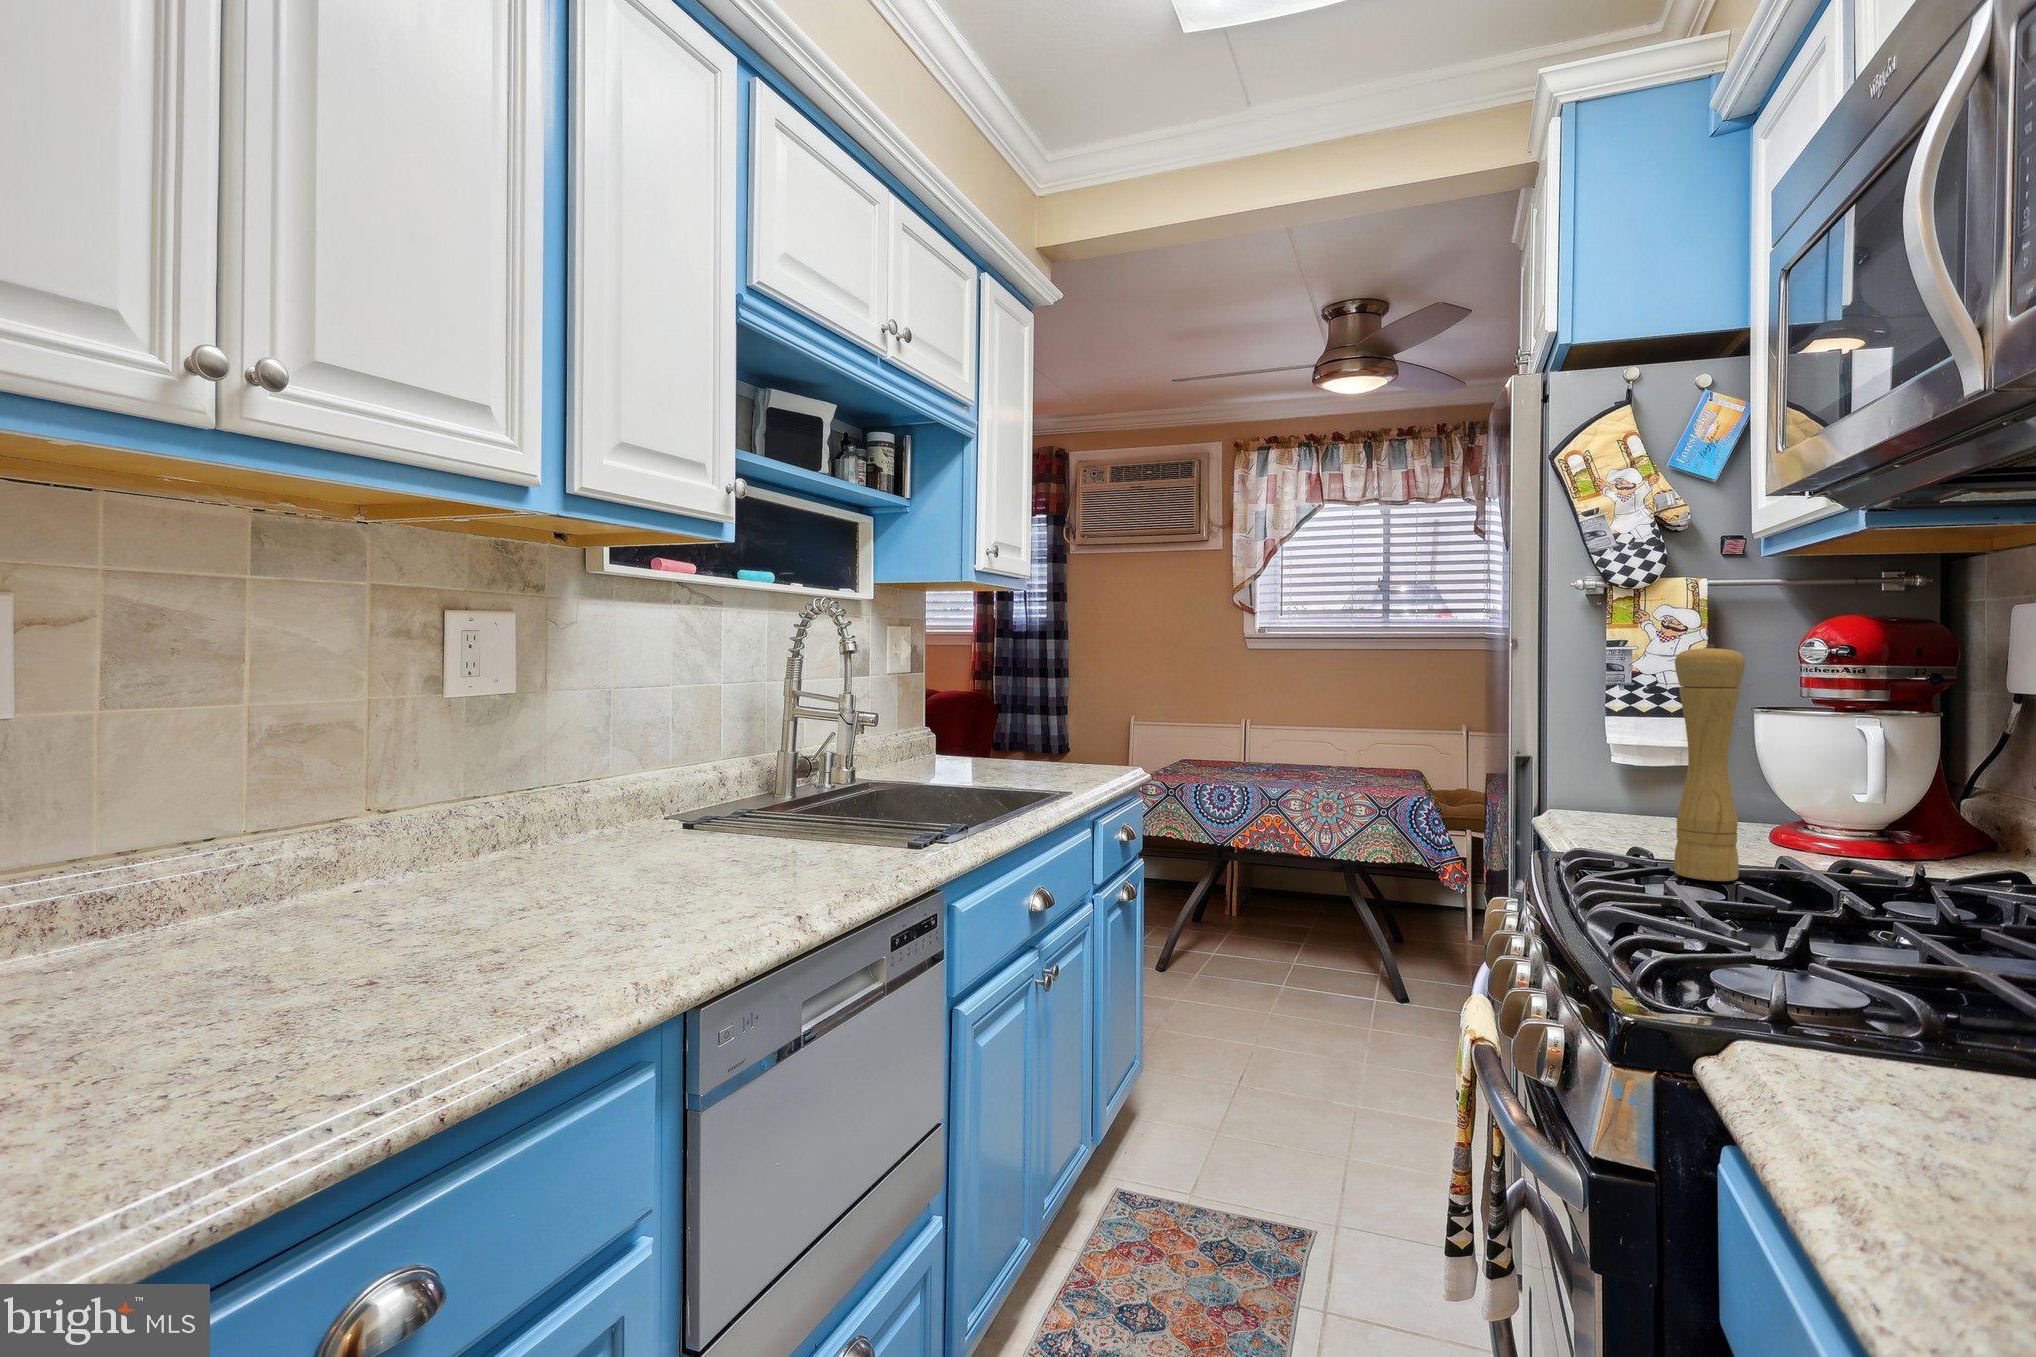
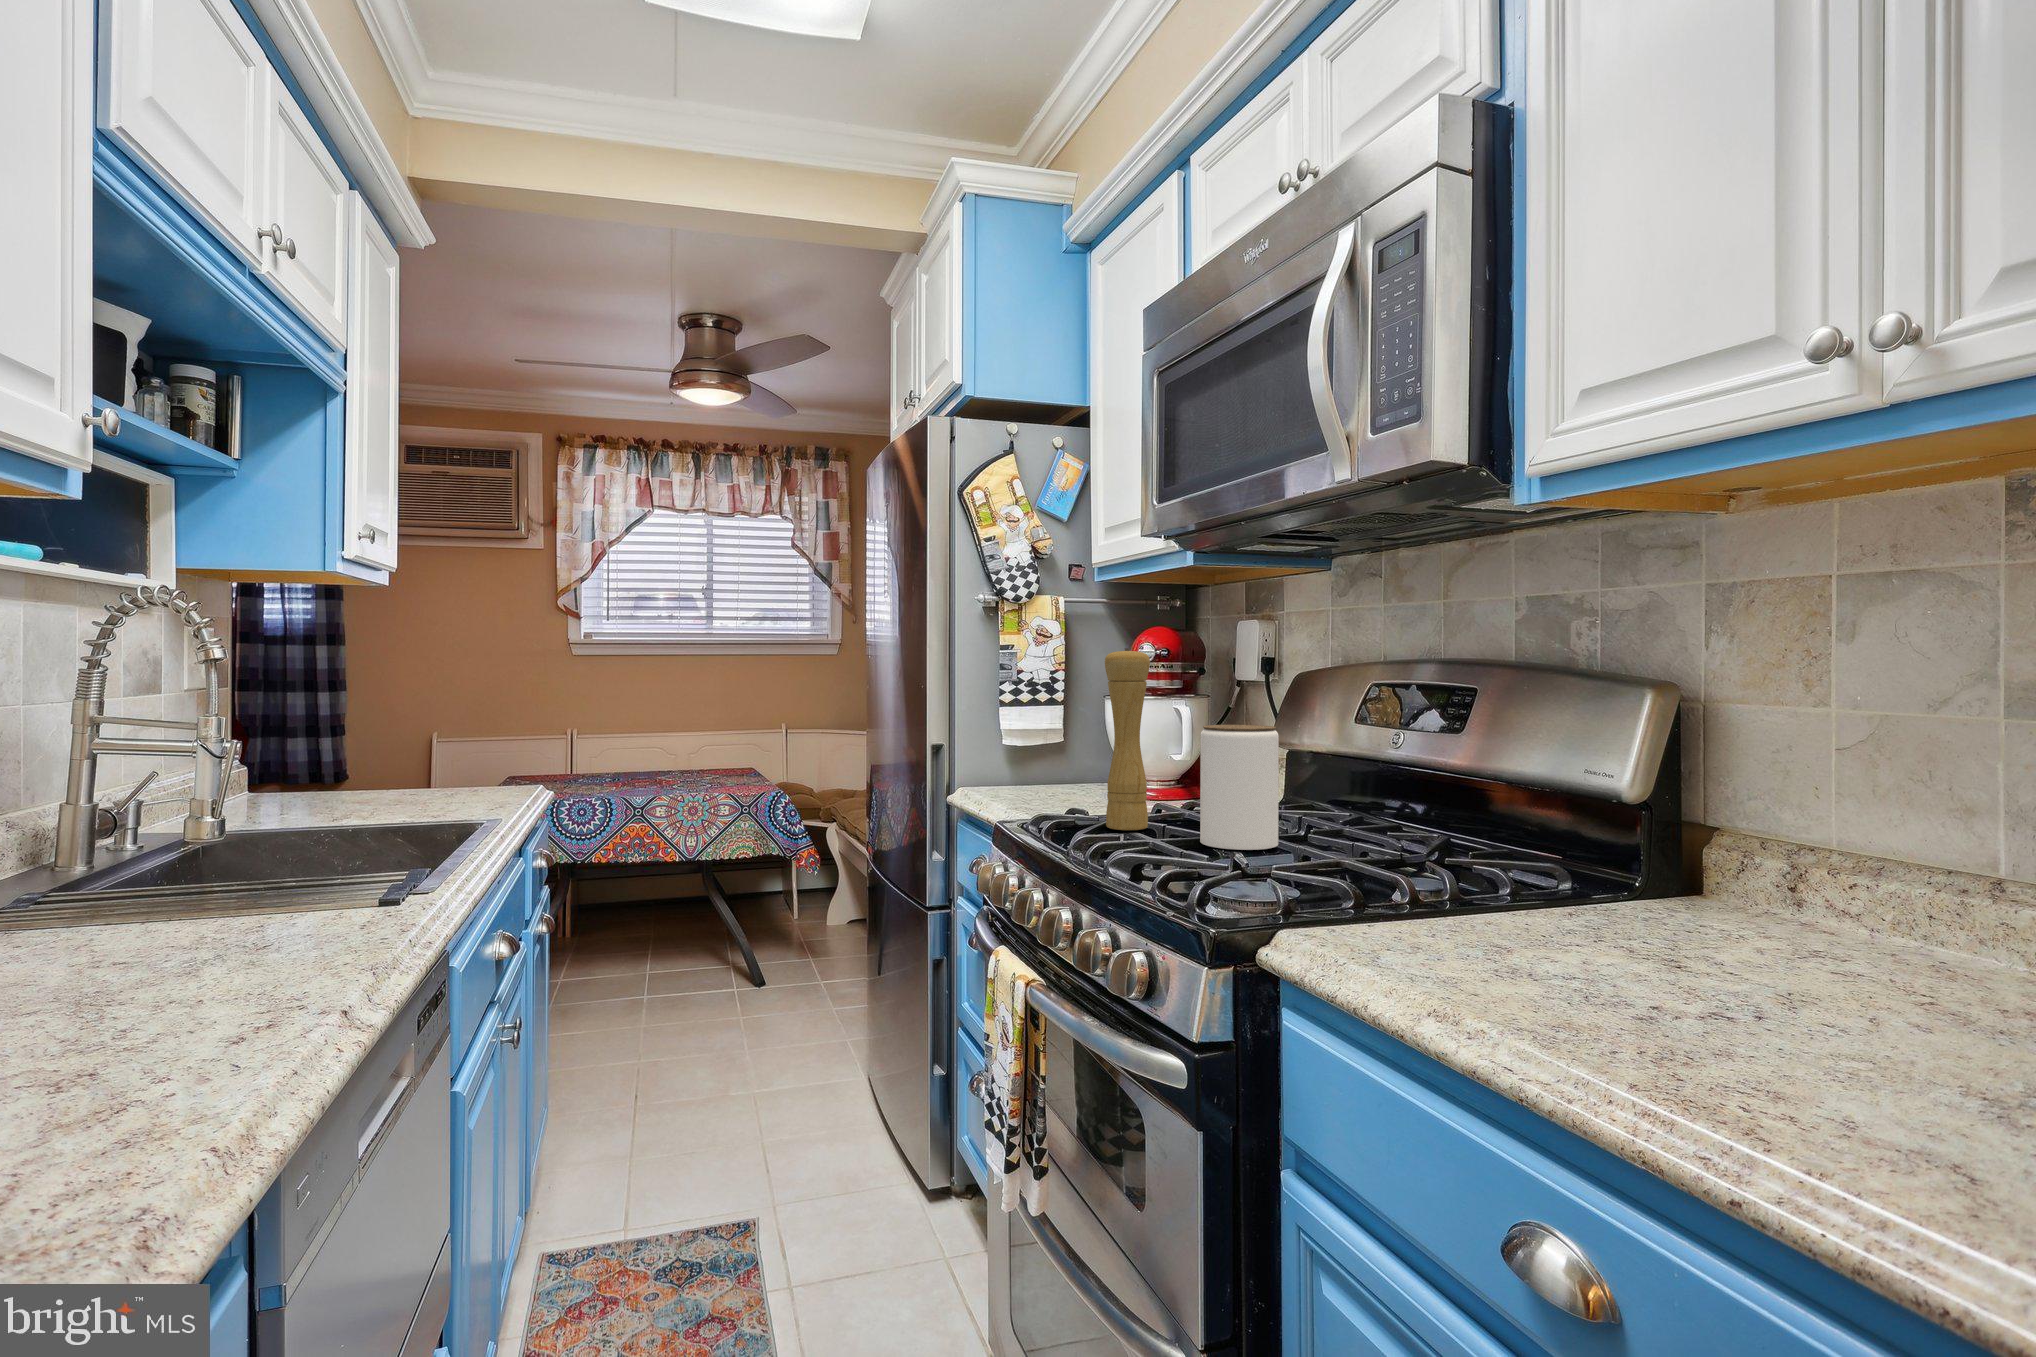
jar: none [1795,750,1935,930] -> present [1200,725,1279,850]

